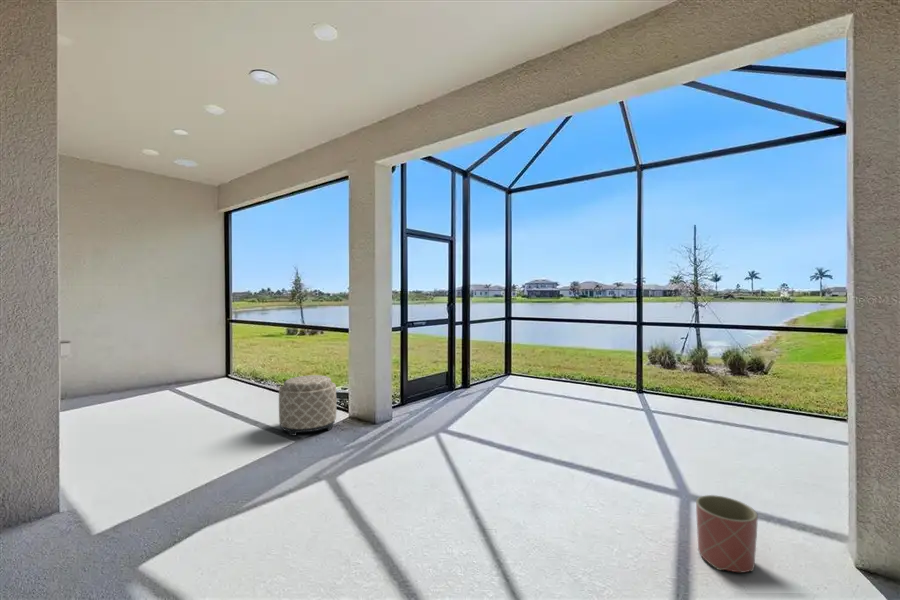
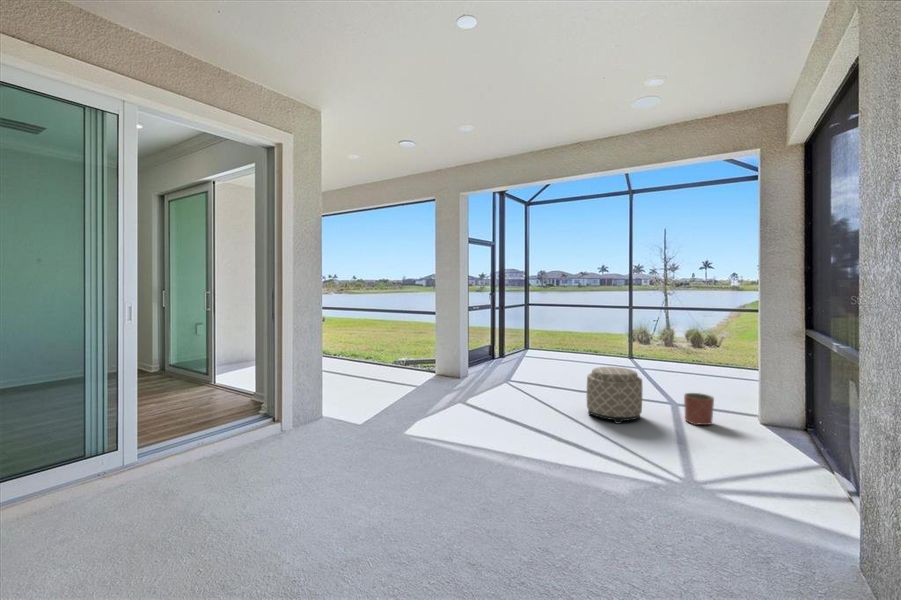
ottoman: present [279,375,336,435] -> present [587,367,642,424]

